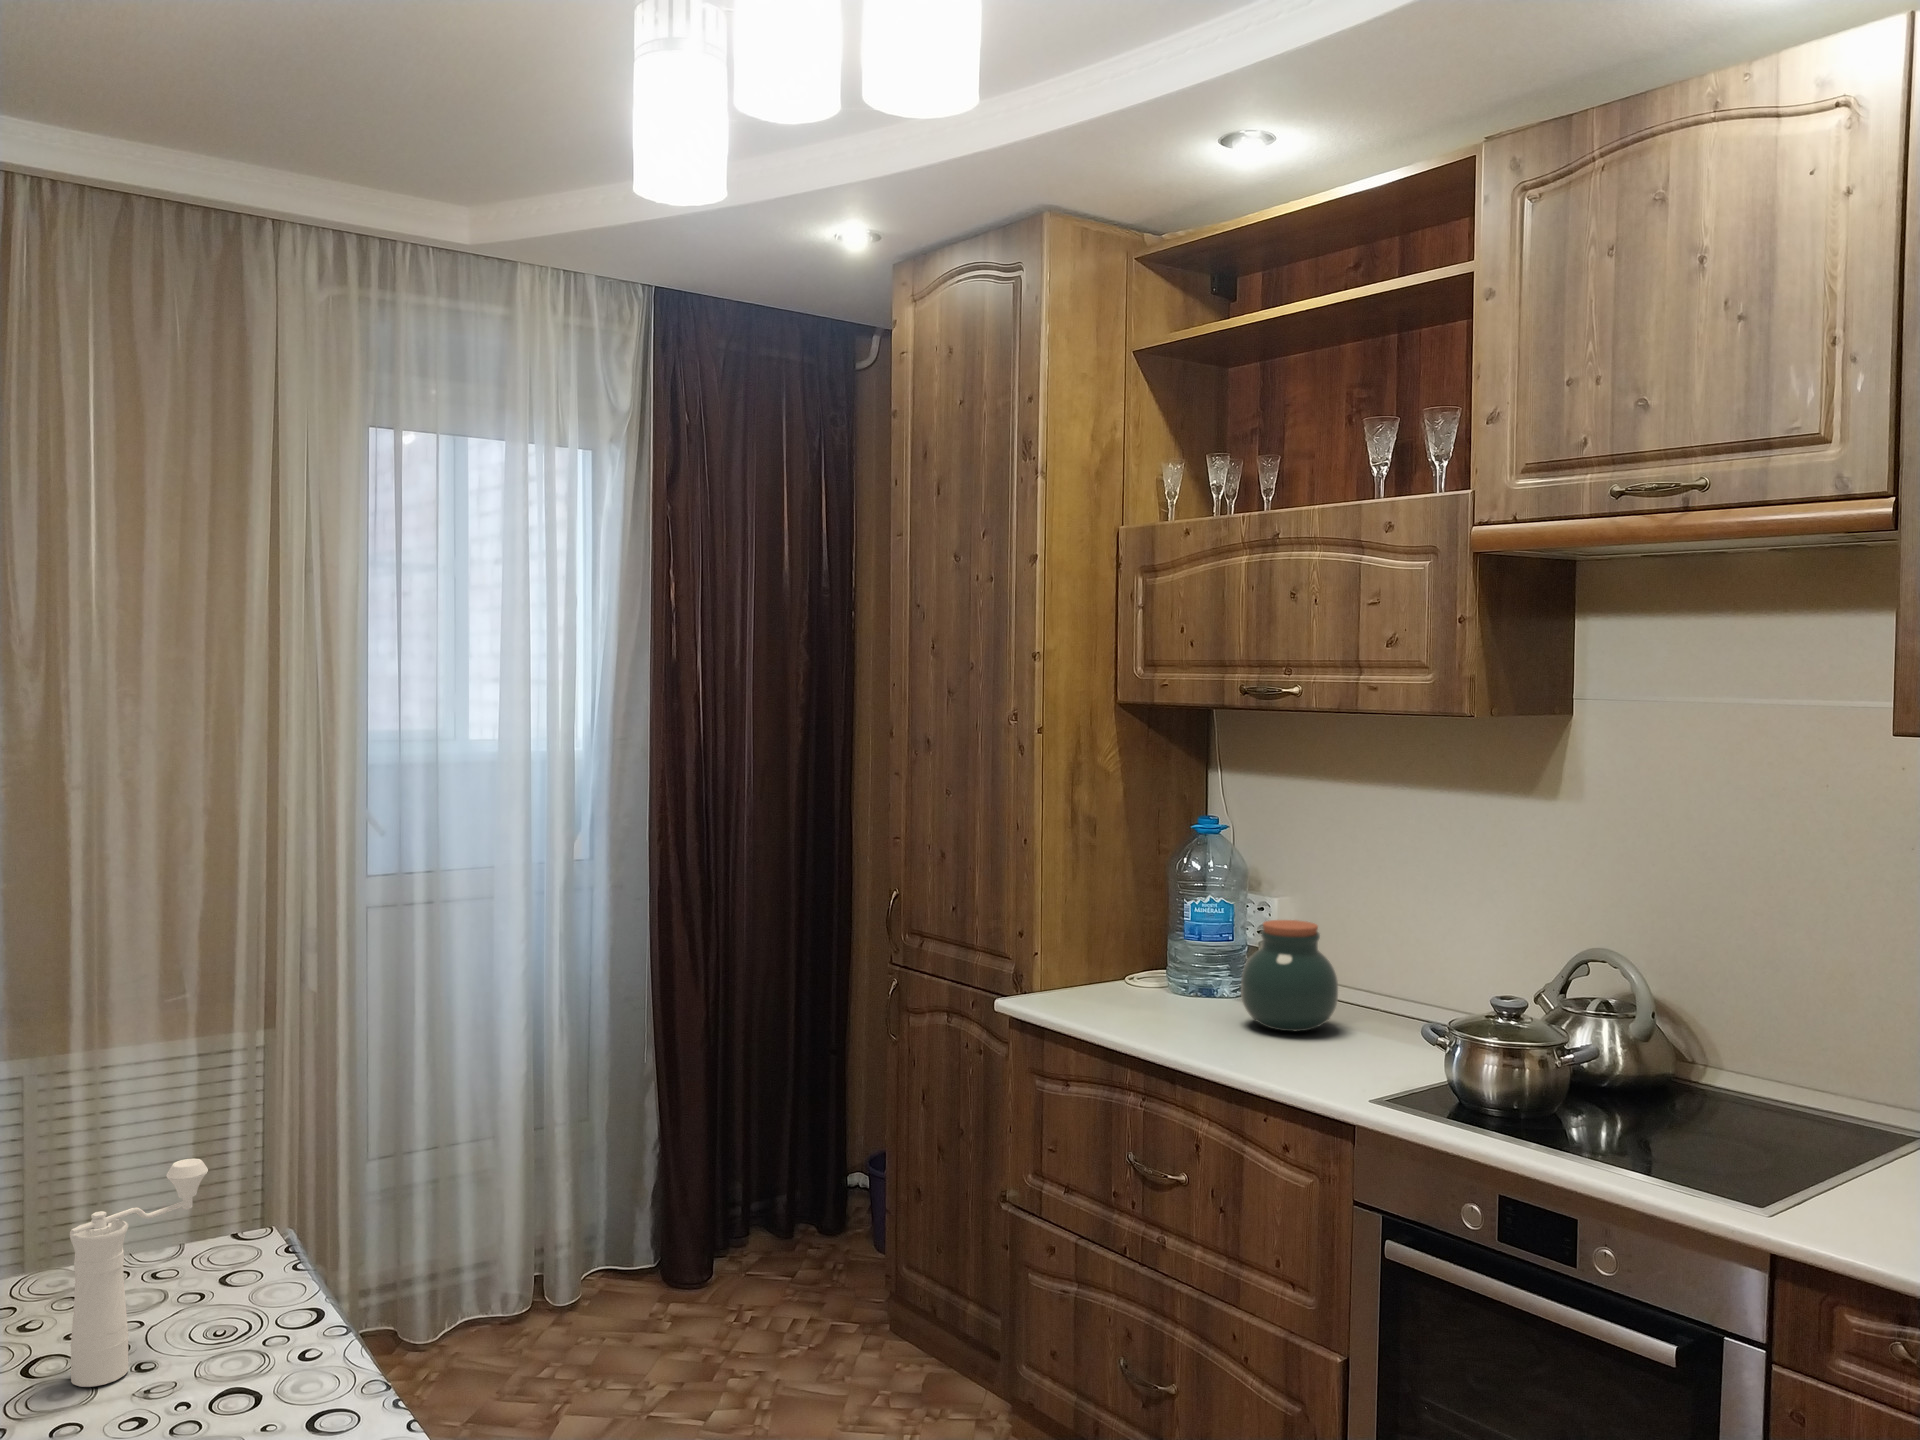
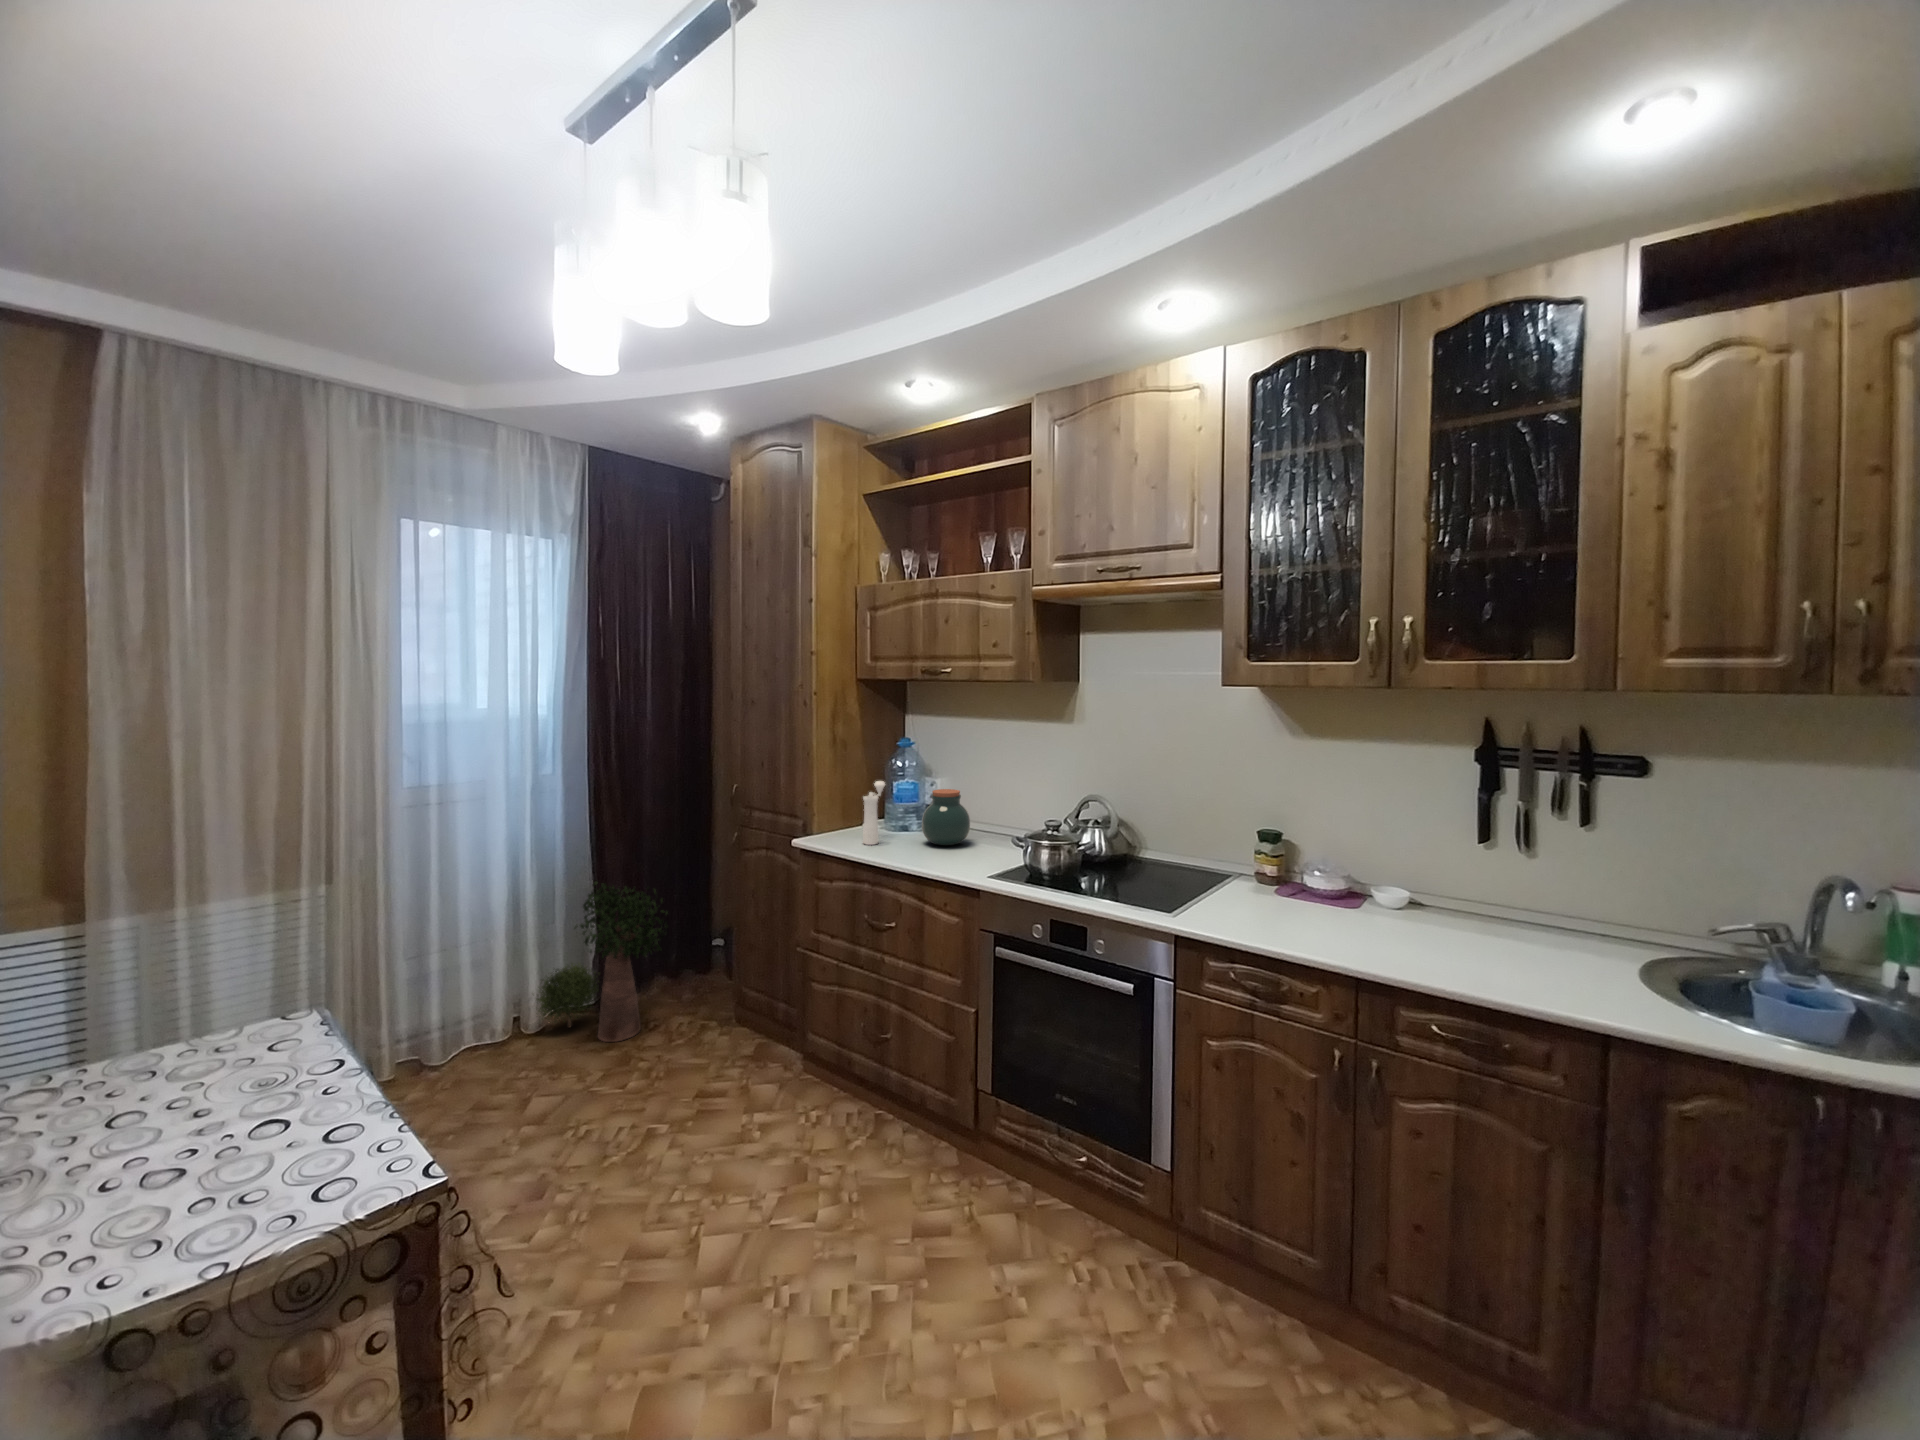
potted plant: none [544,1053,769,1344] -> present [537,882,668,1042]
pepper mill: present [70,1158,208,1387] -> present [863,781,885,845]

